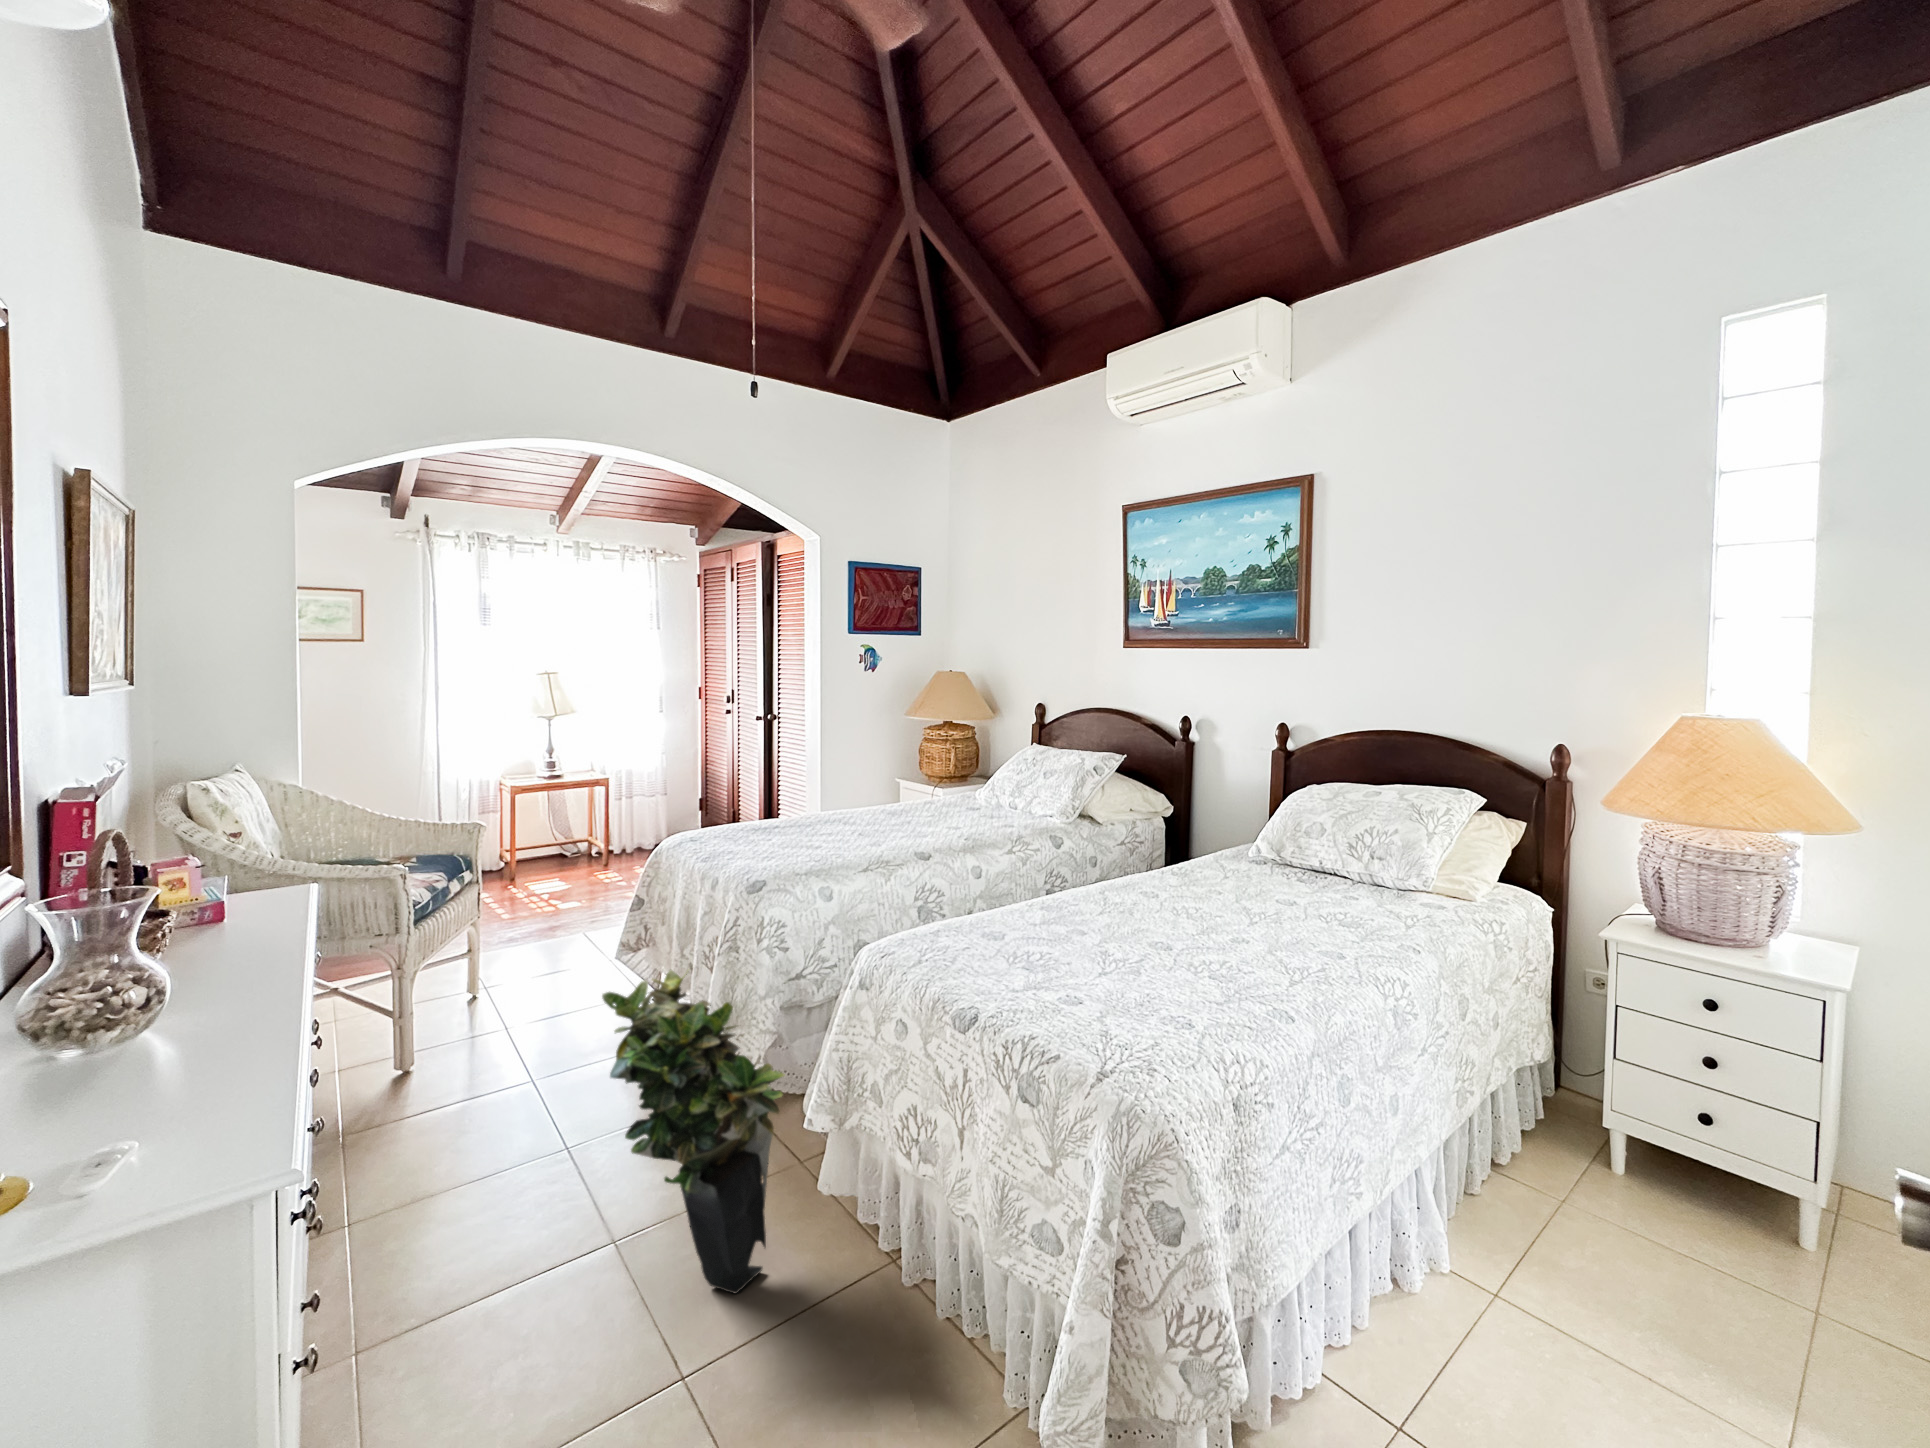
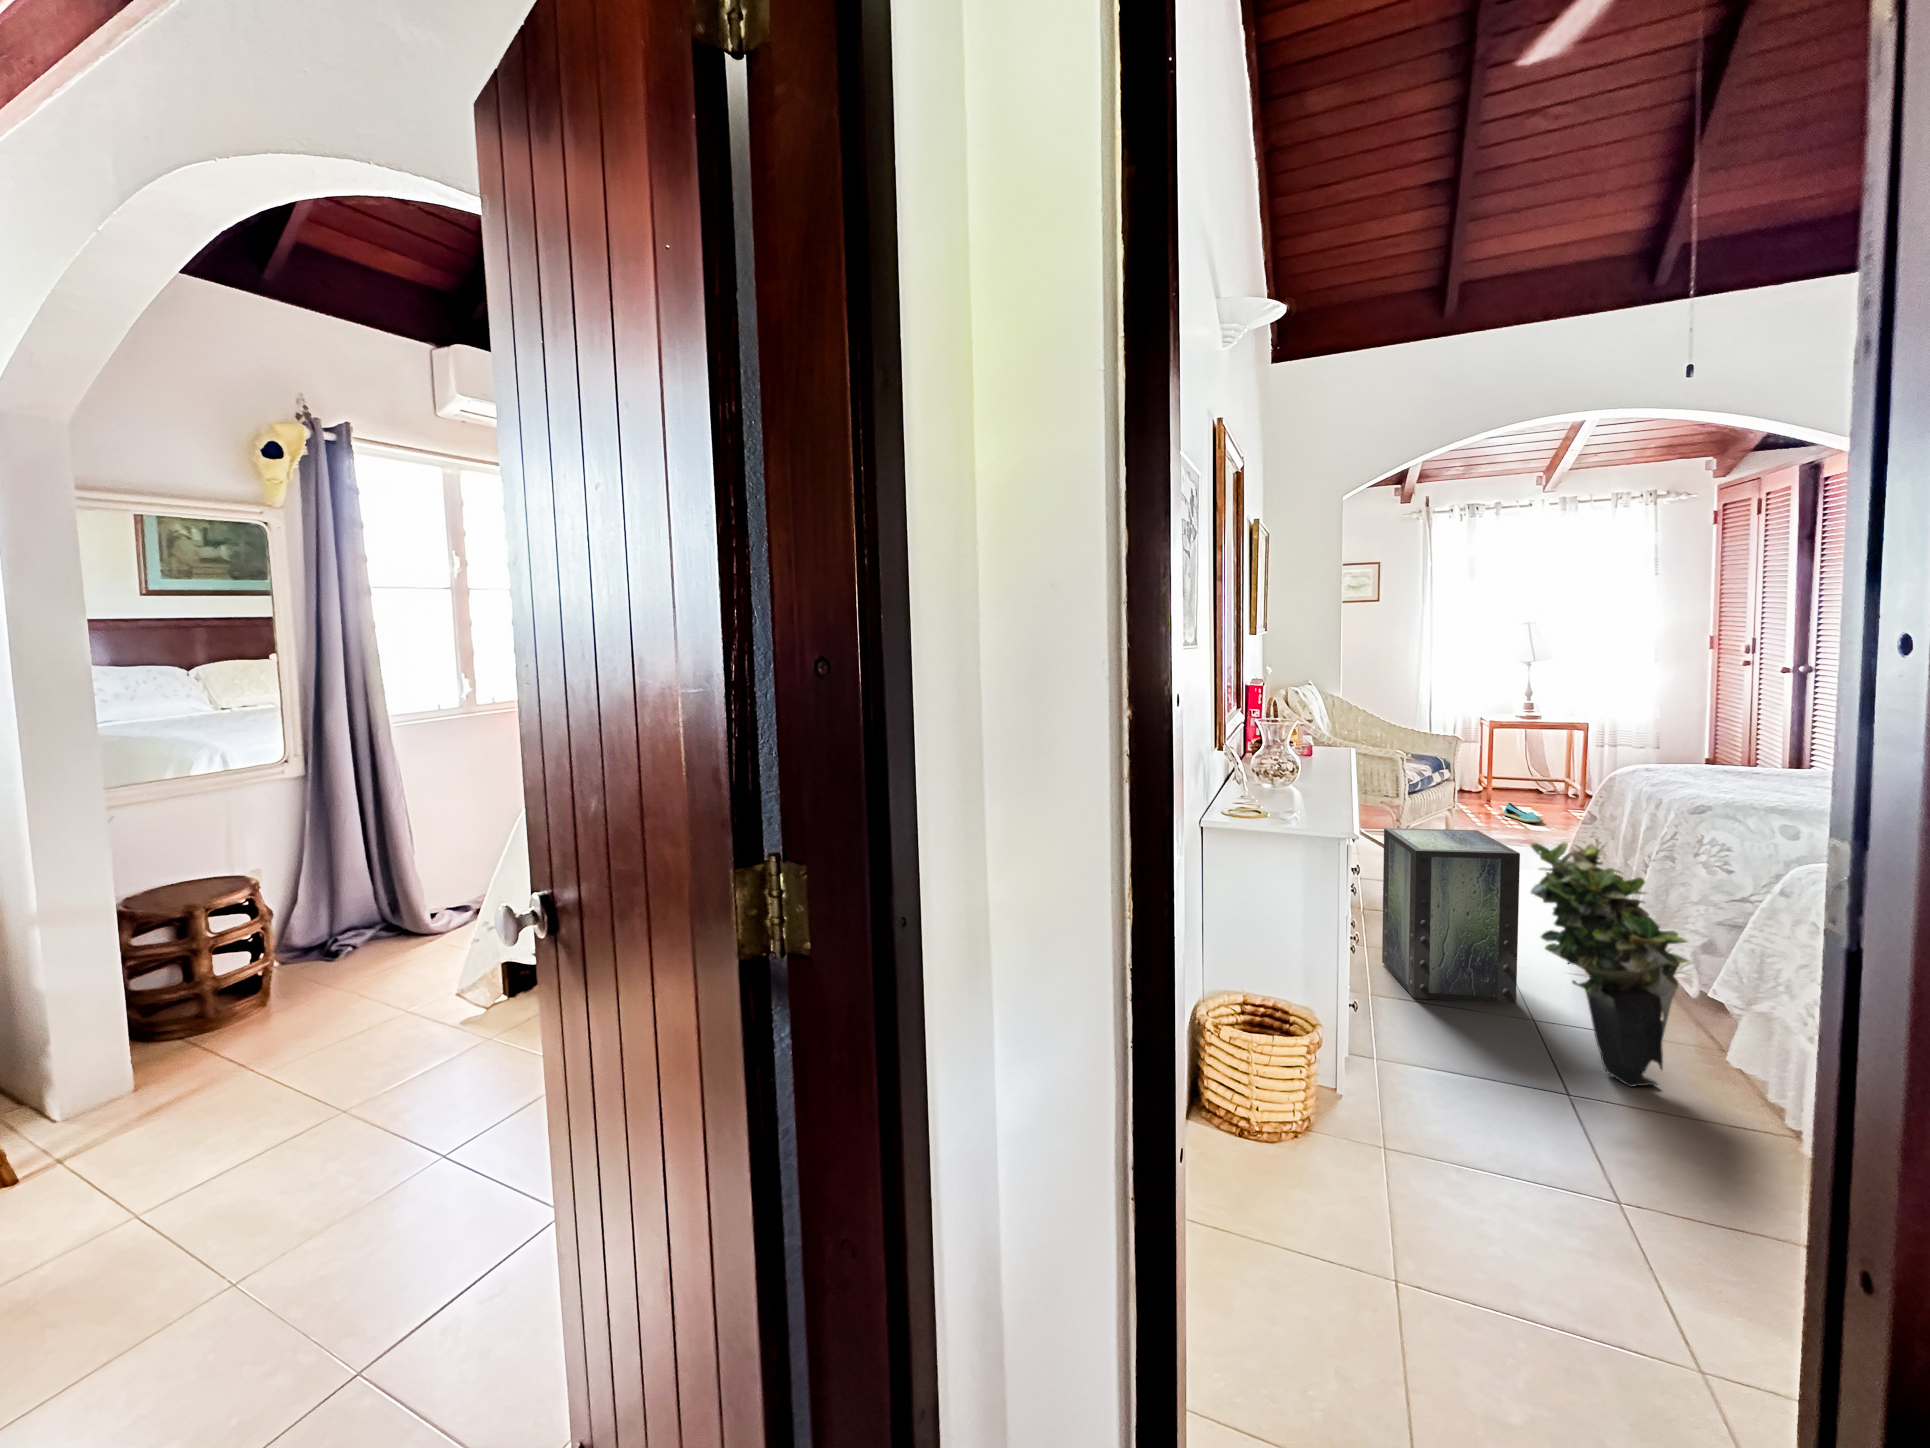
shoe: none [531,882,575,902] -> present [1503,803,1543,823]
storage box: none [377,972,584,1289] -> present [1382,828,1520,1003]

